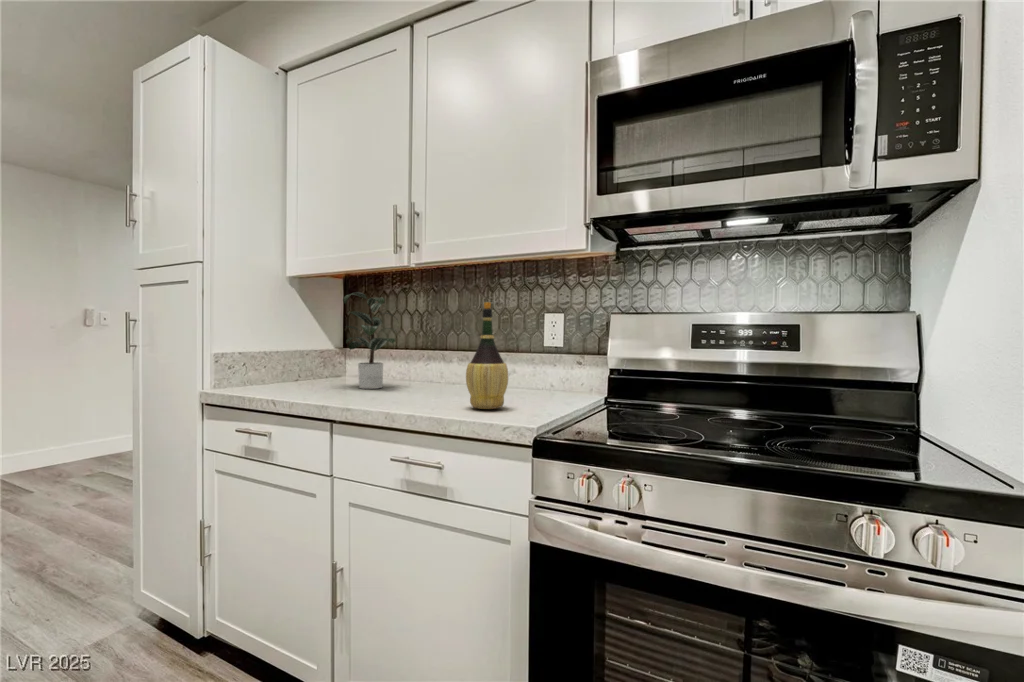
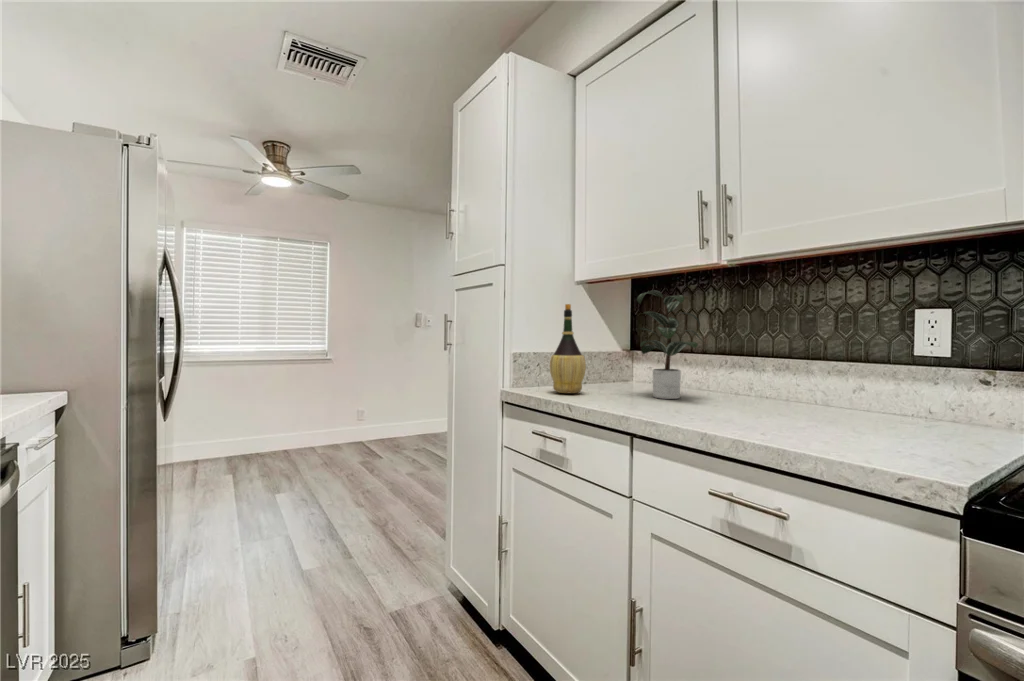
wine bottle: present [466,302,508,409] -> present [550,304,586,393]

